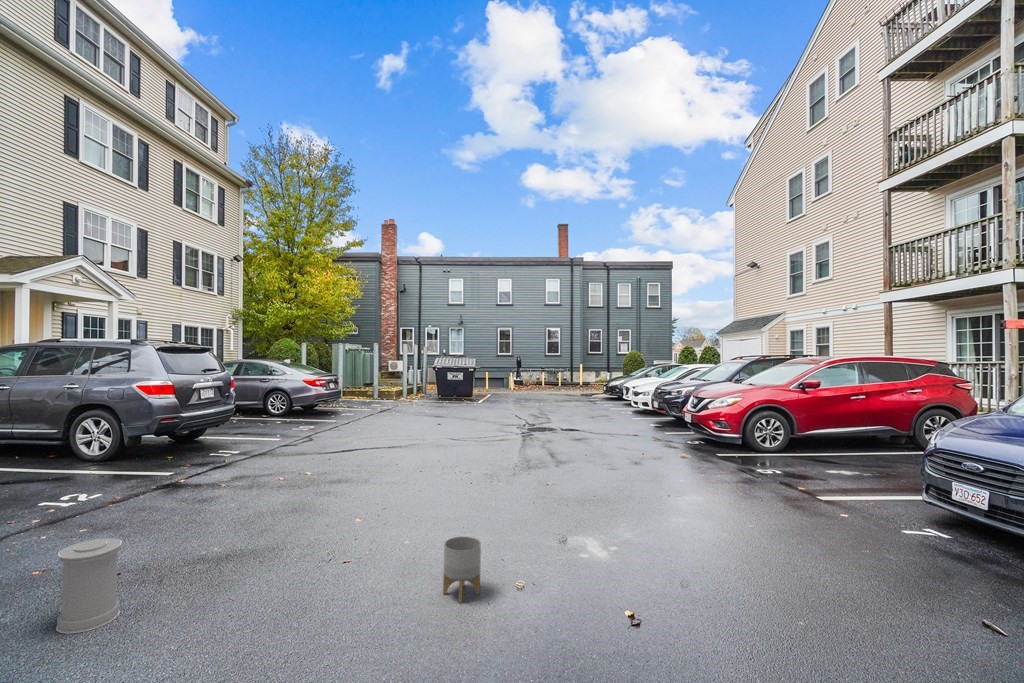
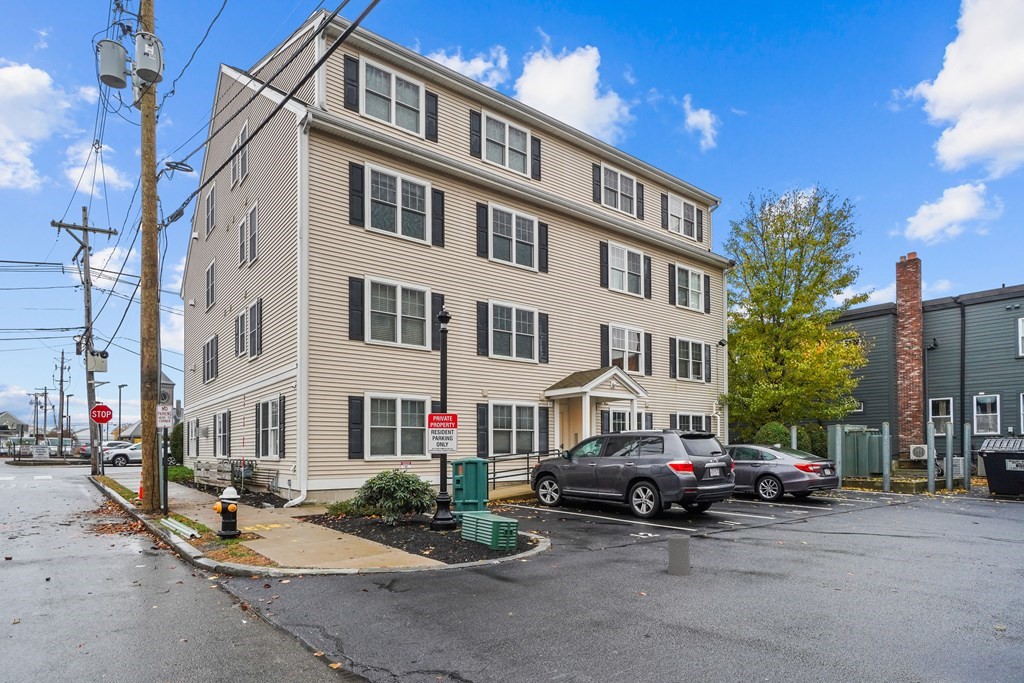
planter: present [443,536,481,603] -> none [869,561,899,600]

